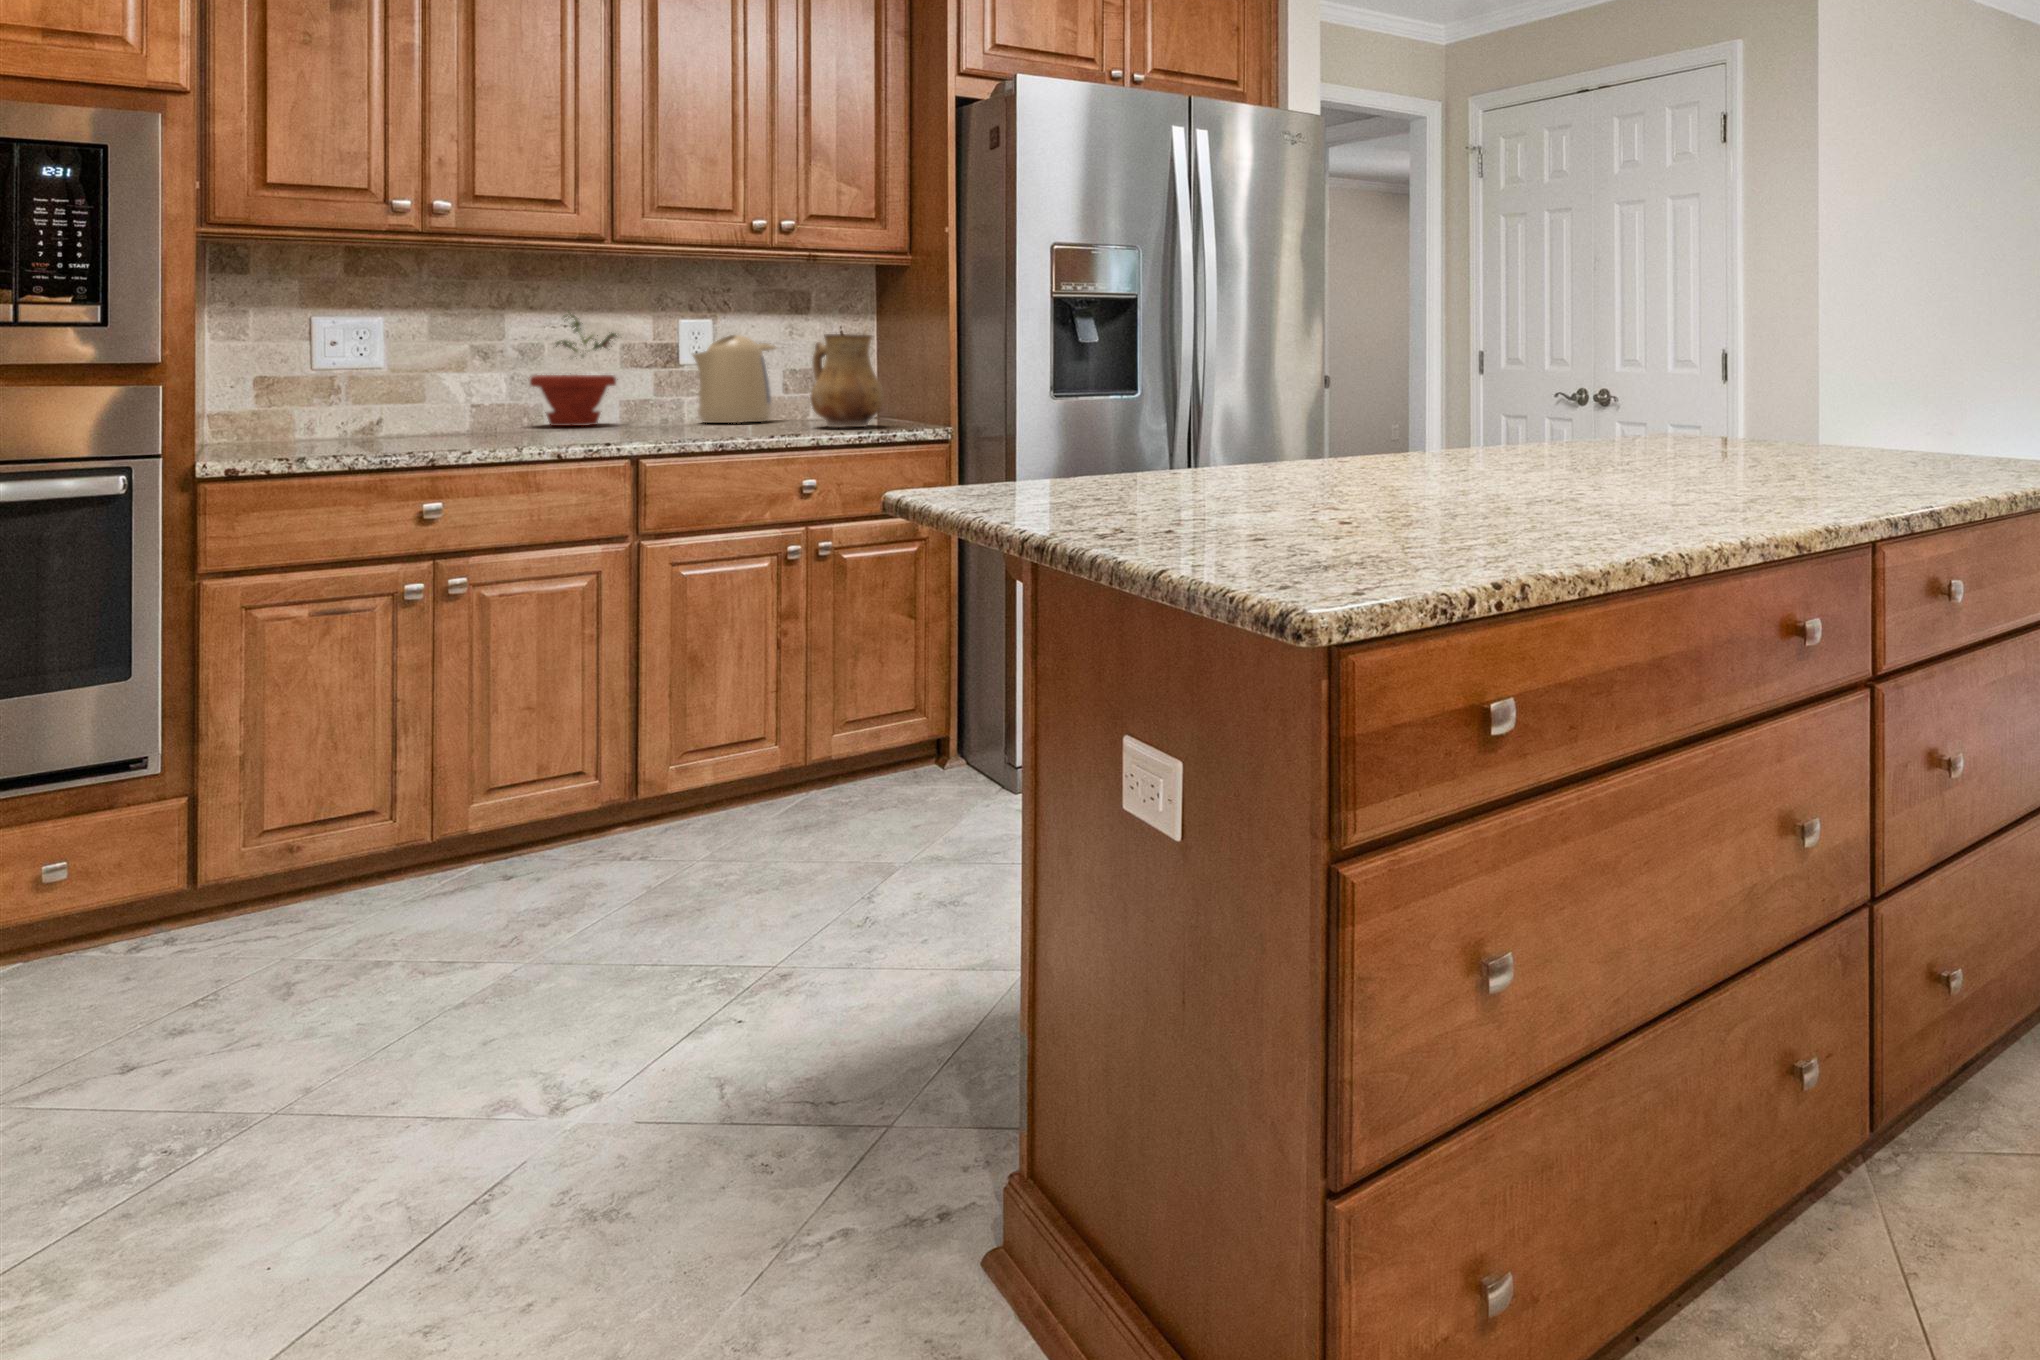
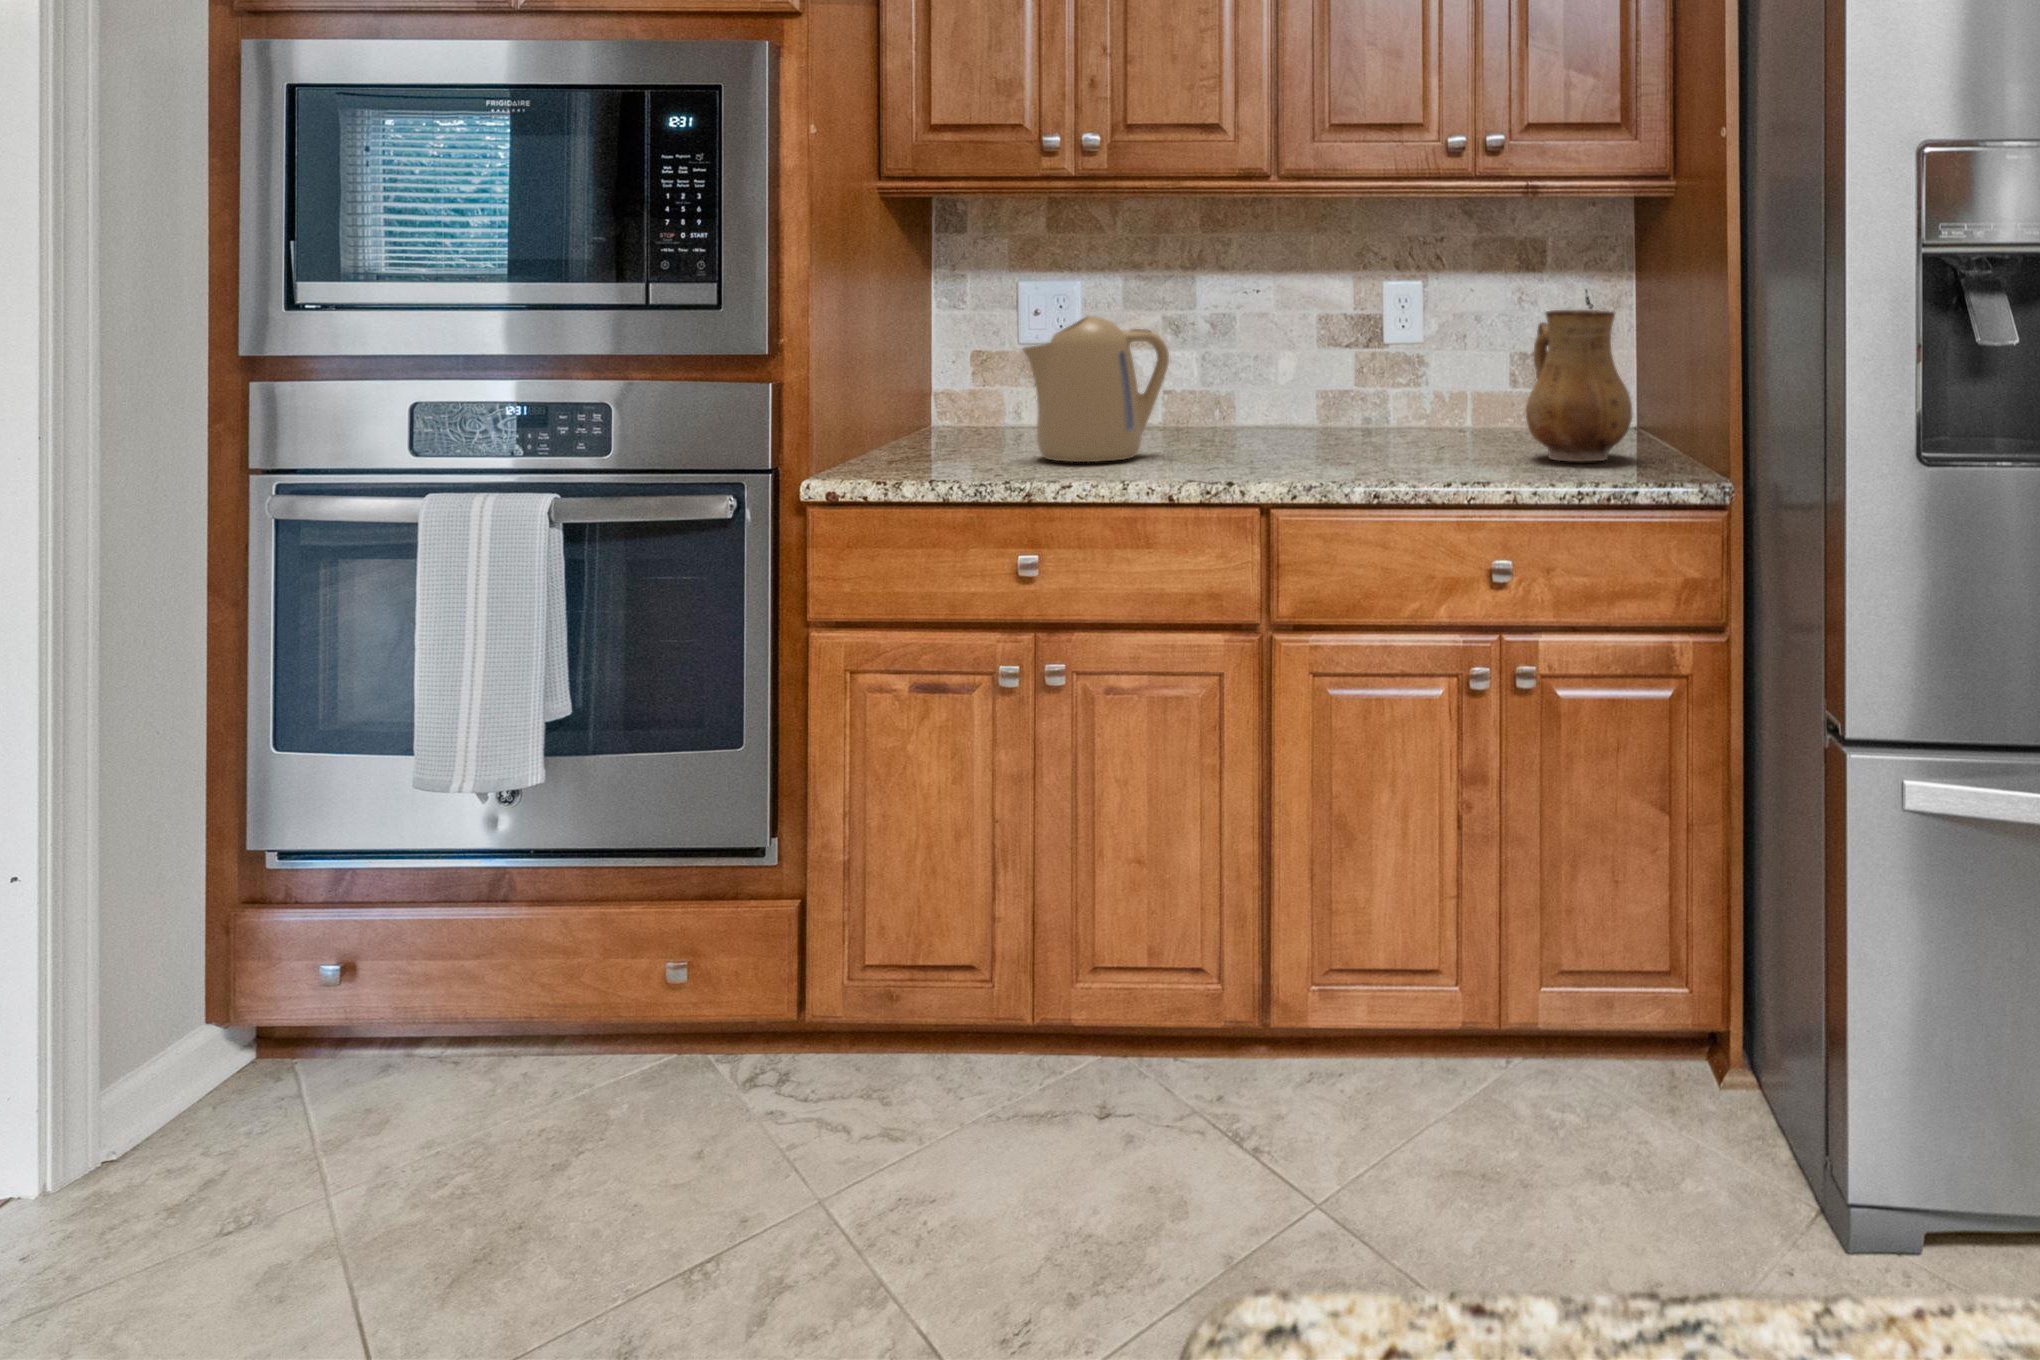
potted plant: present [530,313,618,426] -> none [1201,276,1307,436]
kettle: present [693,335,776,423] -> present [1023,316,1169,462]

